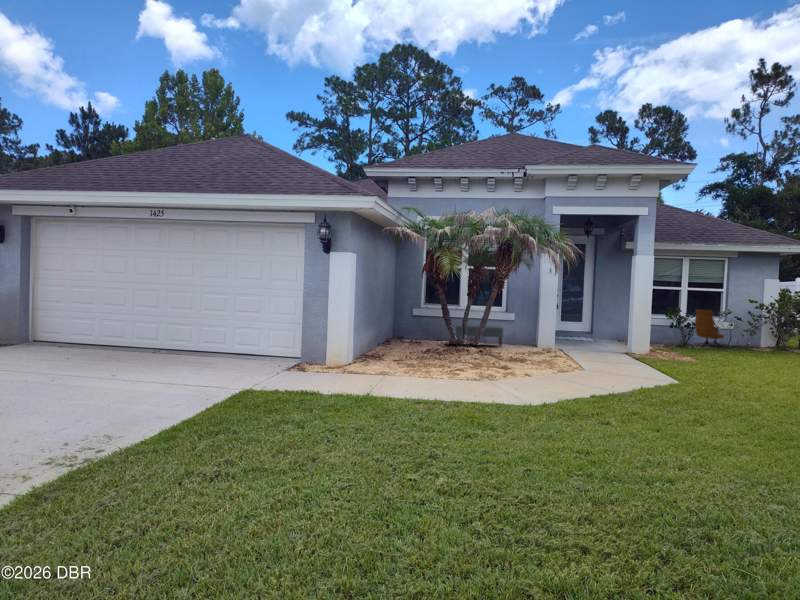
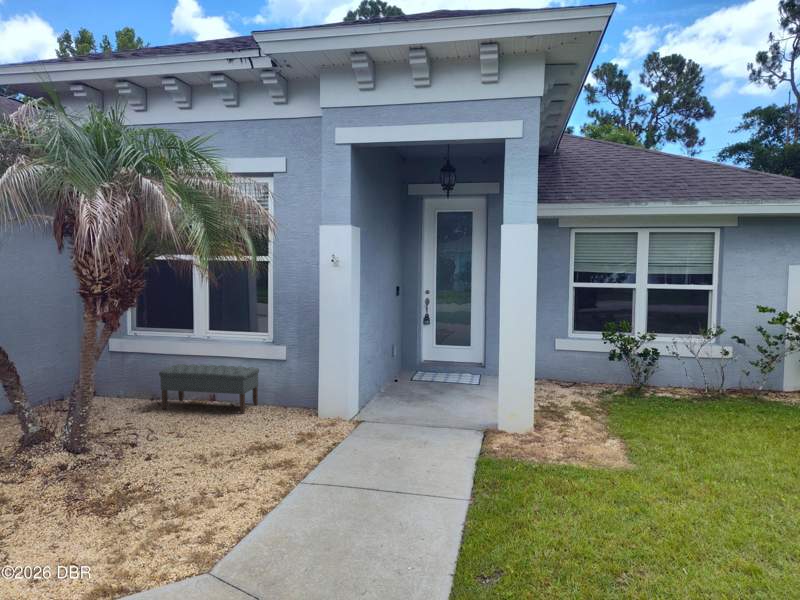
lounge chair: present [695,309,724,345] -> none [652,326,712,398]

